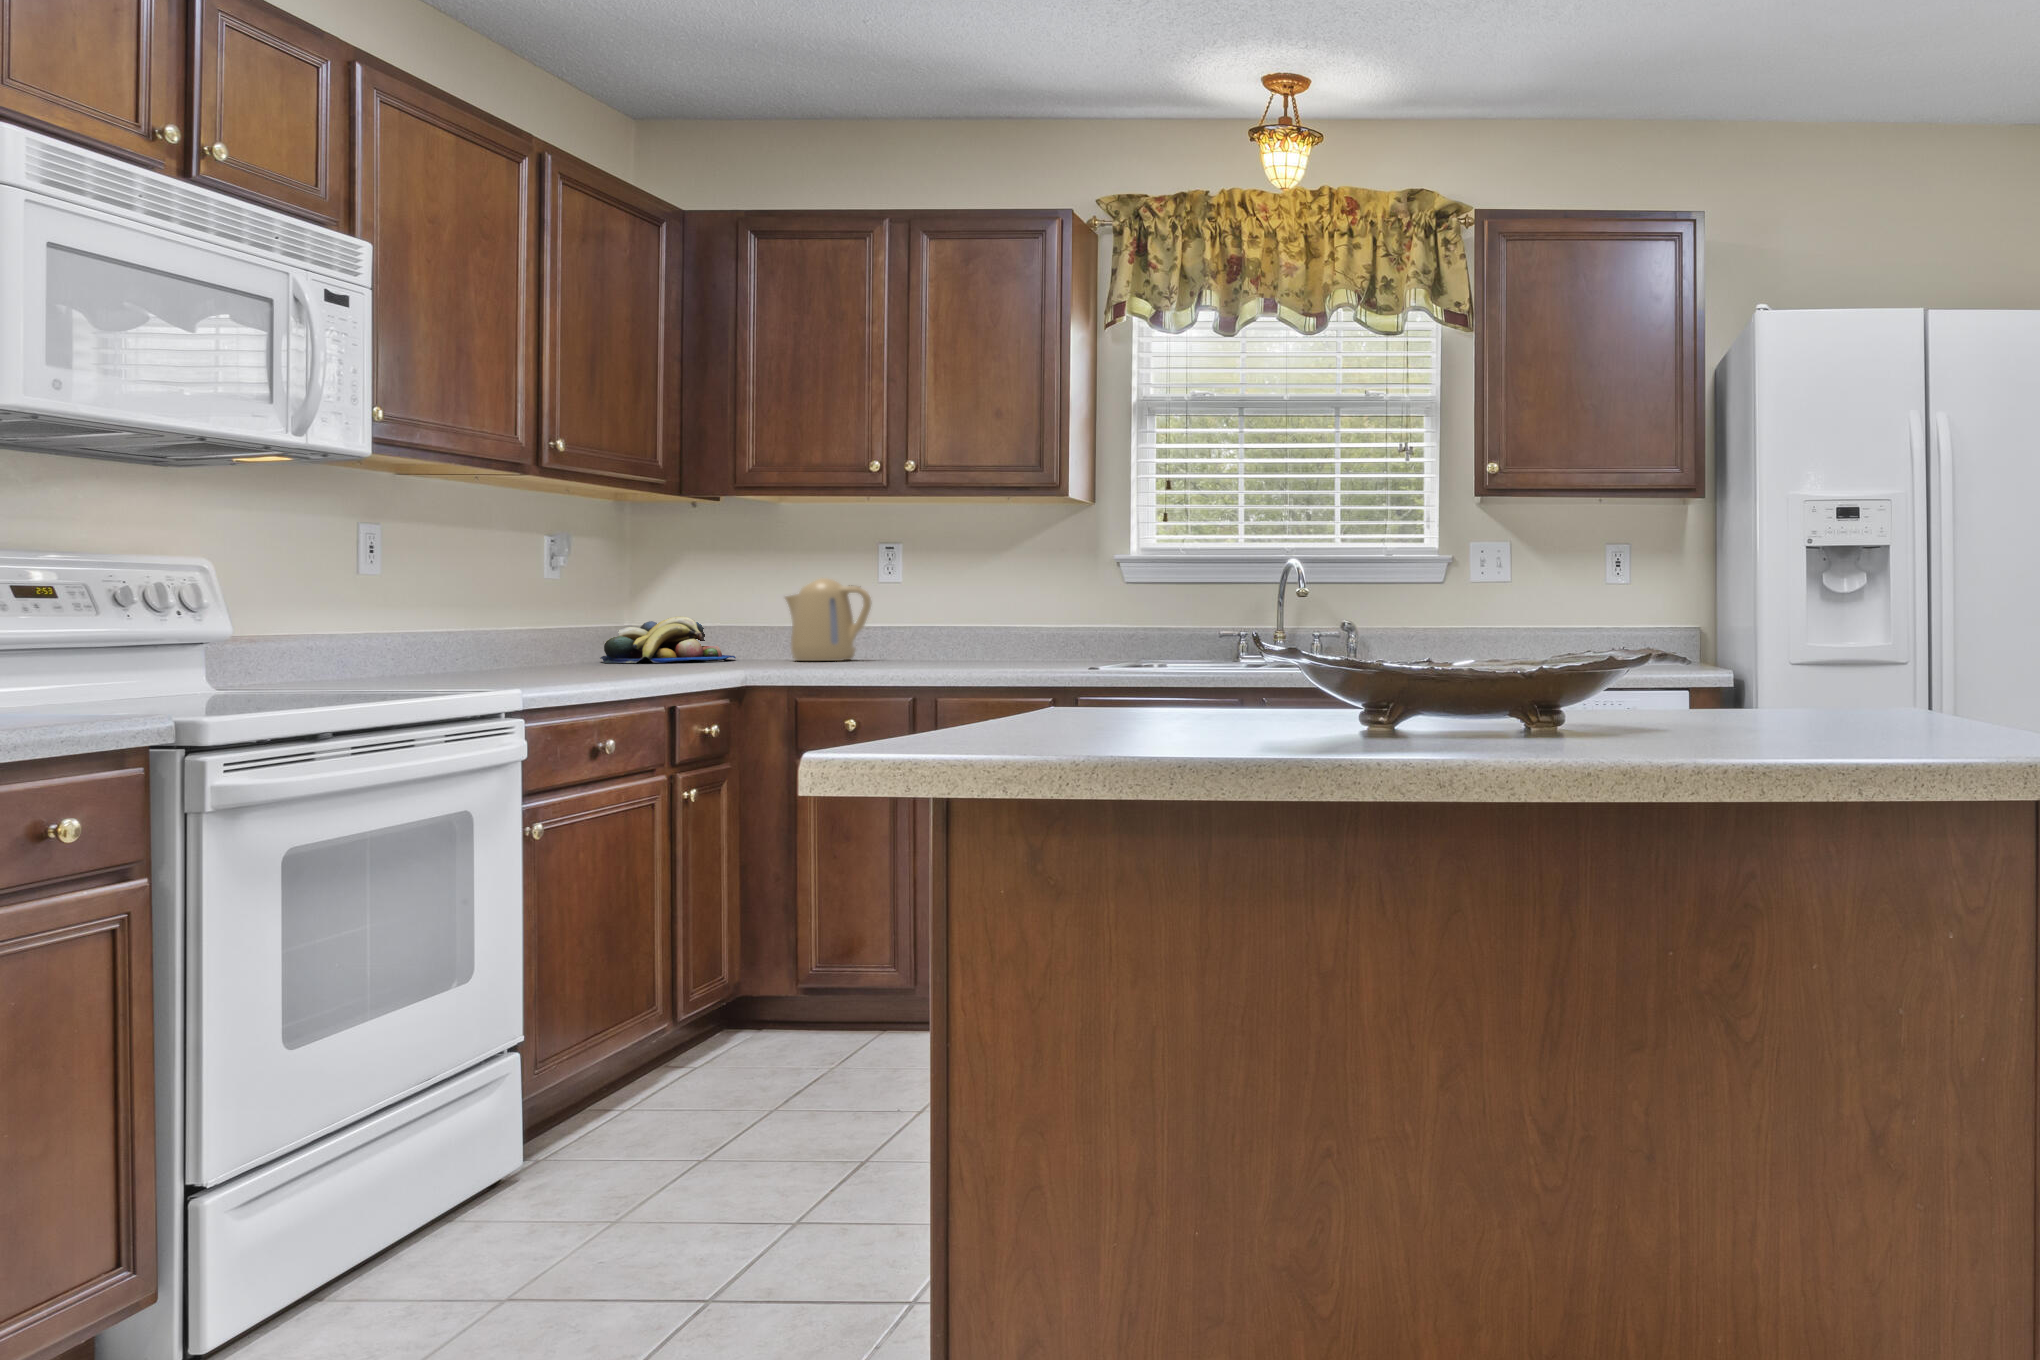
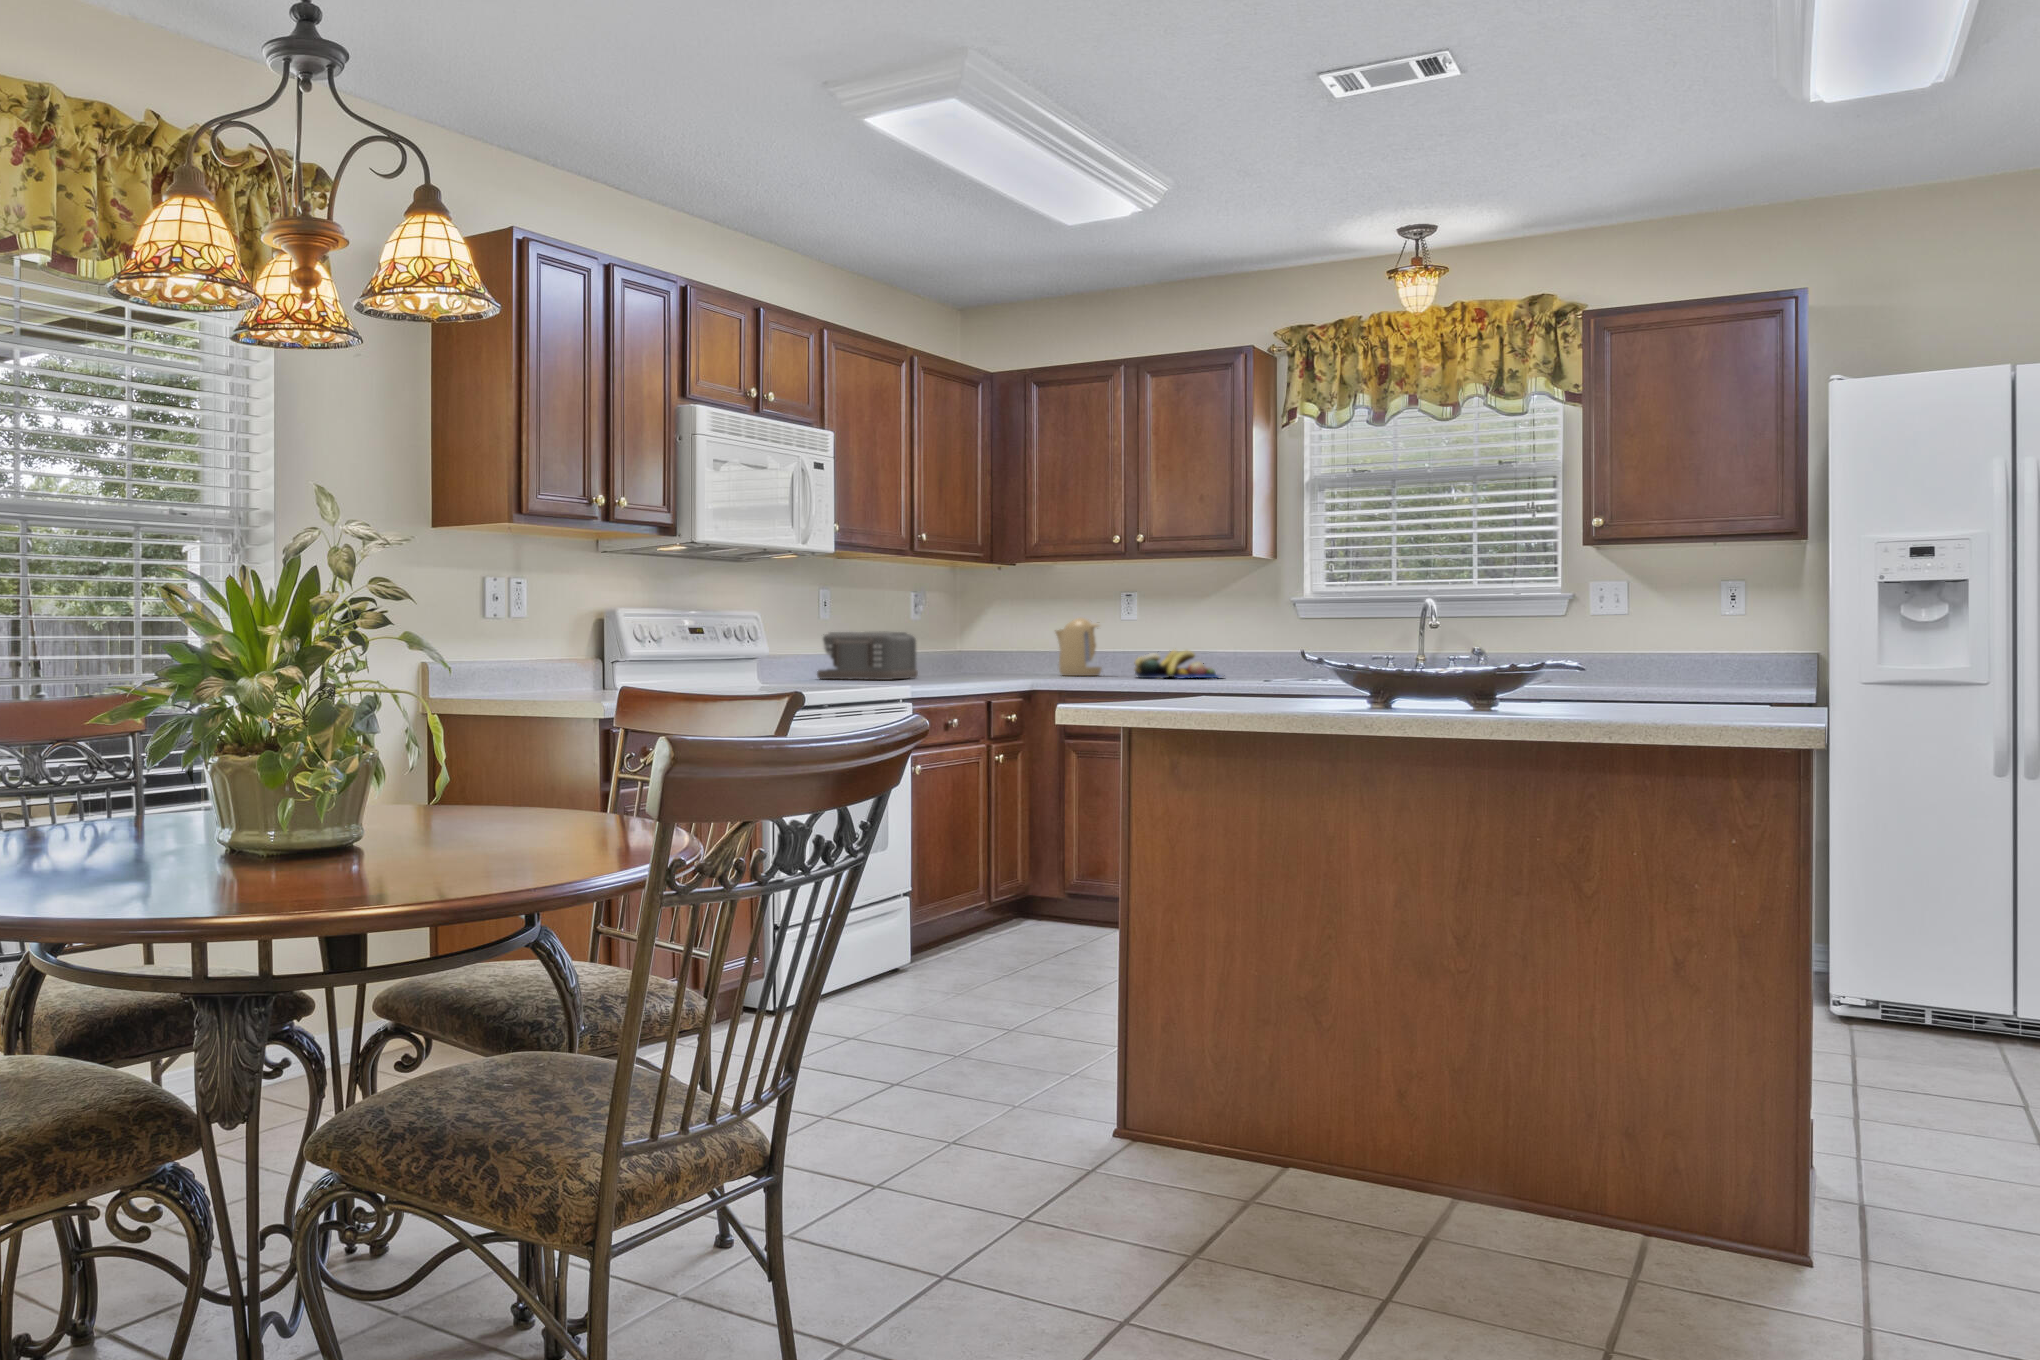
toaster: none [348,599,551,679] -> present [817,631,918,680]
fruit bowl: present [600,616,736,663] -> present [1135,650,1225,679]

